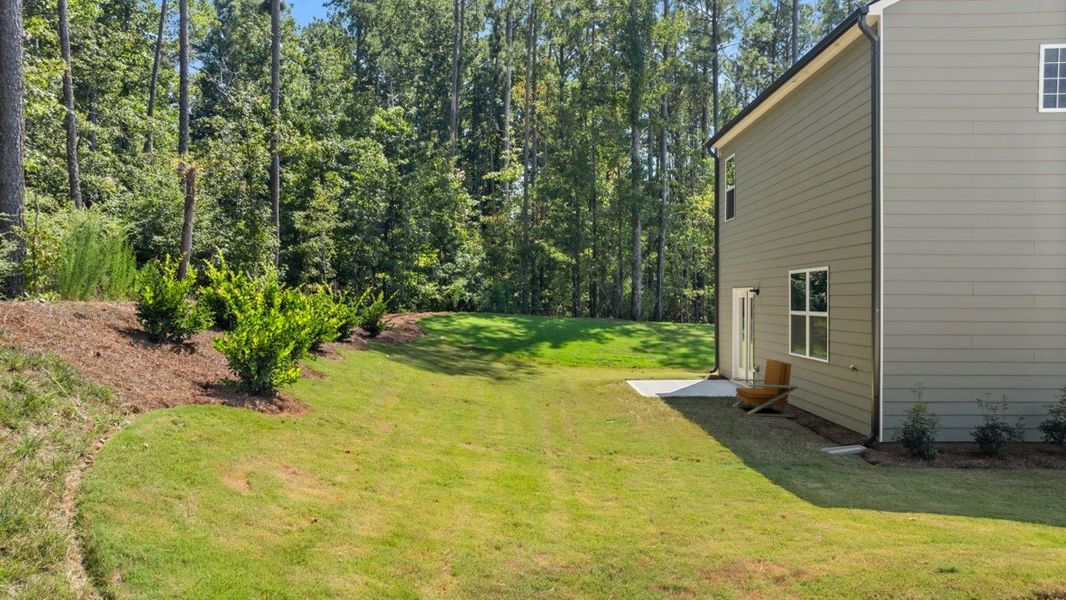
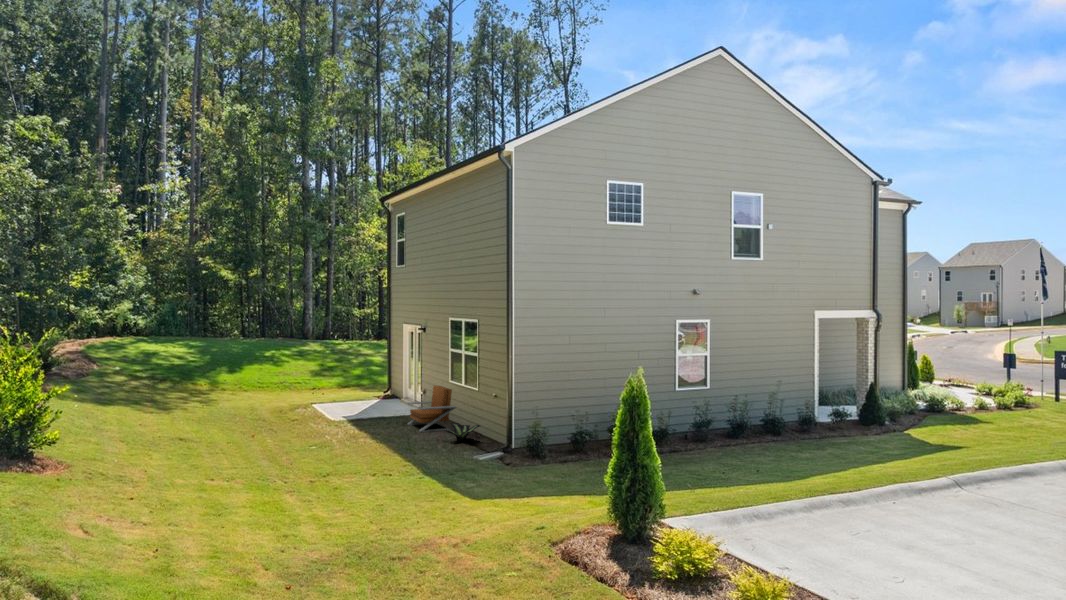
potted plant: none [781,406,834,432] -> present [447,423,480,443]

